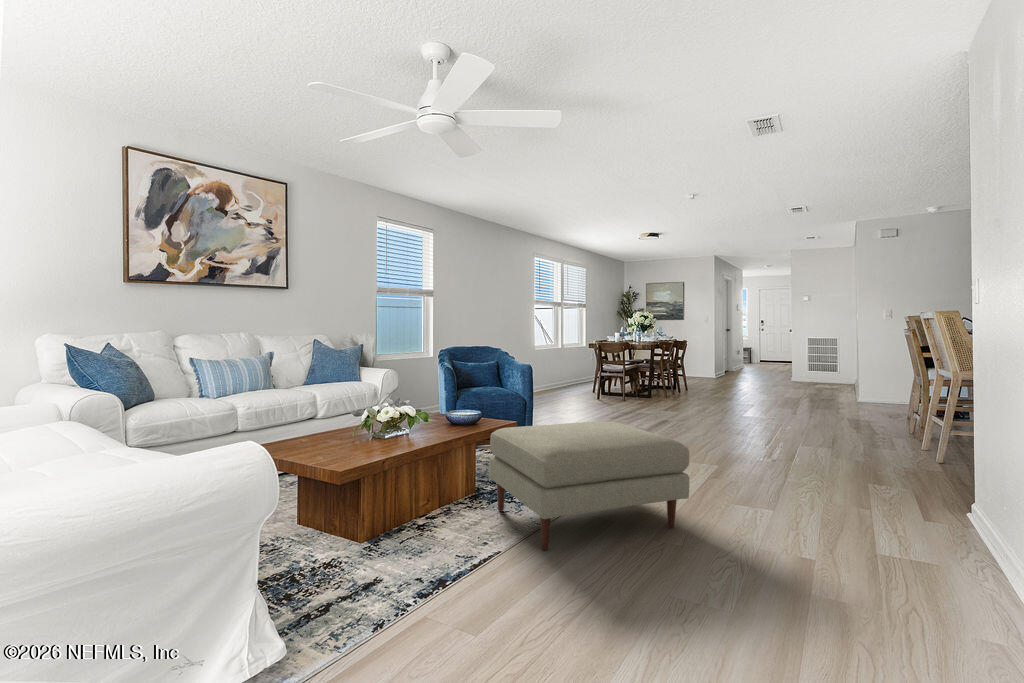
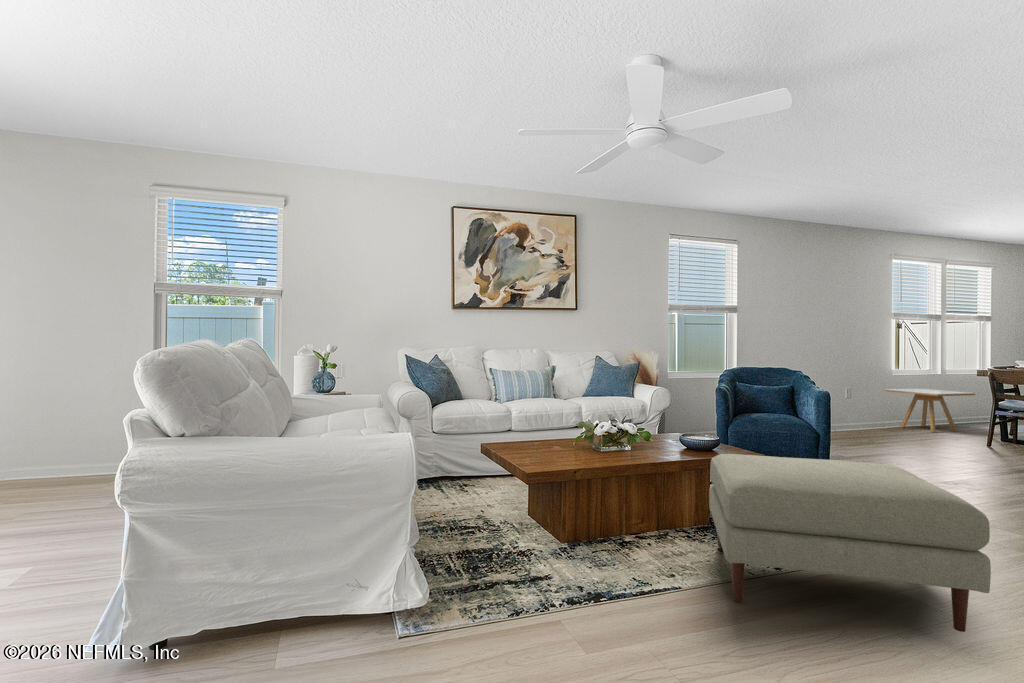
side table: none [534,360,586,394] -> present [885,389,975,433]

